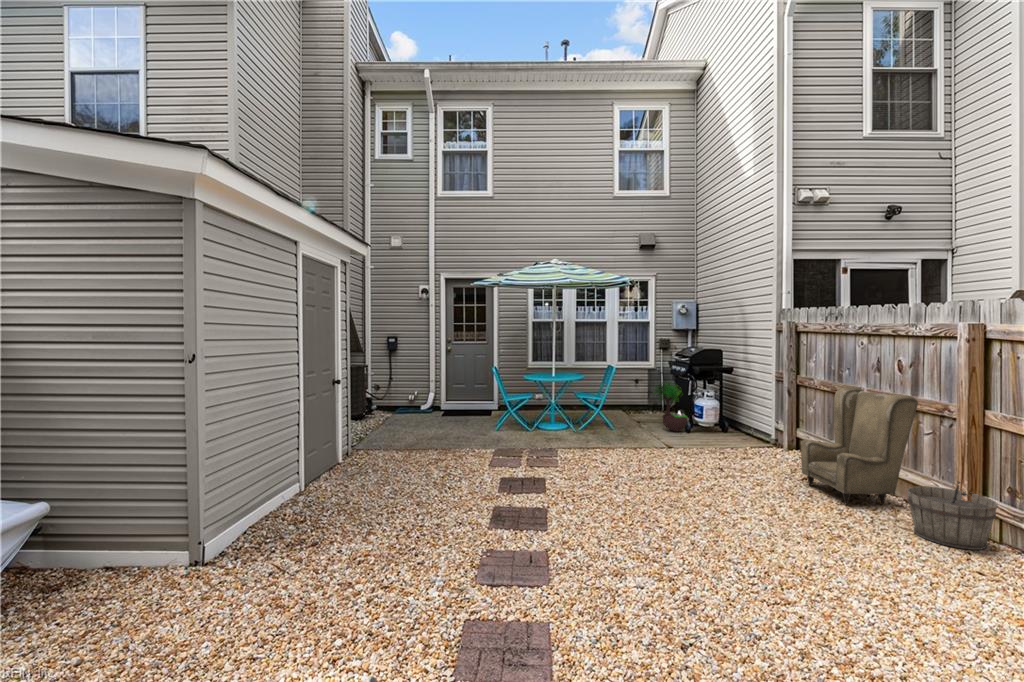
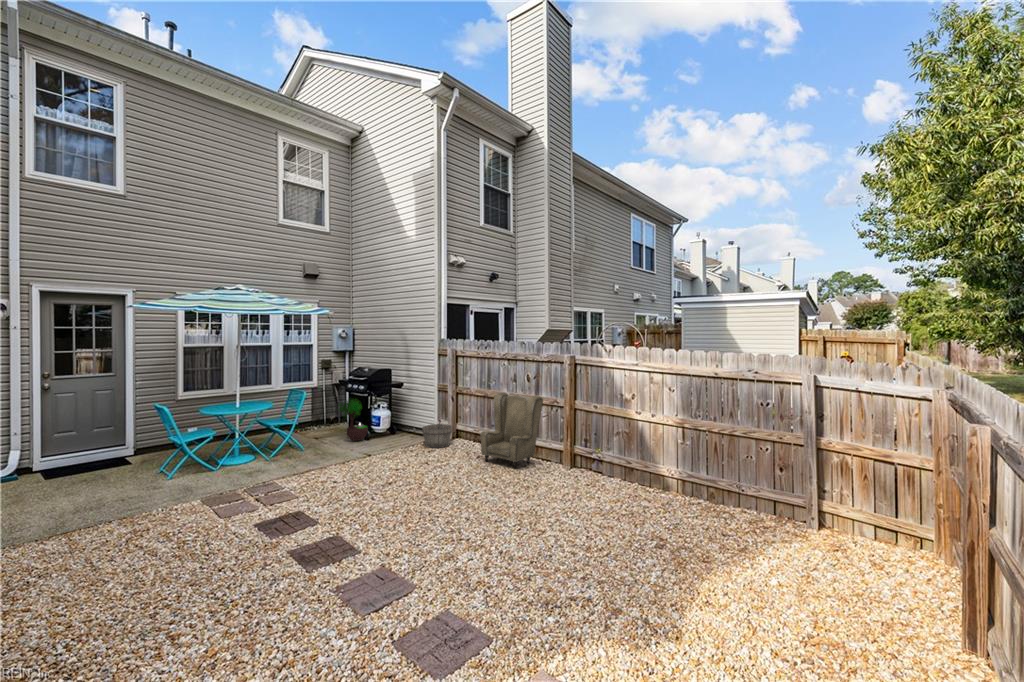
wooden bucket: present [907,482,998,550] -> present [422,422,452,448]

